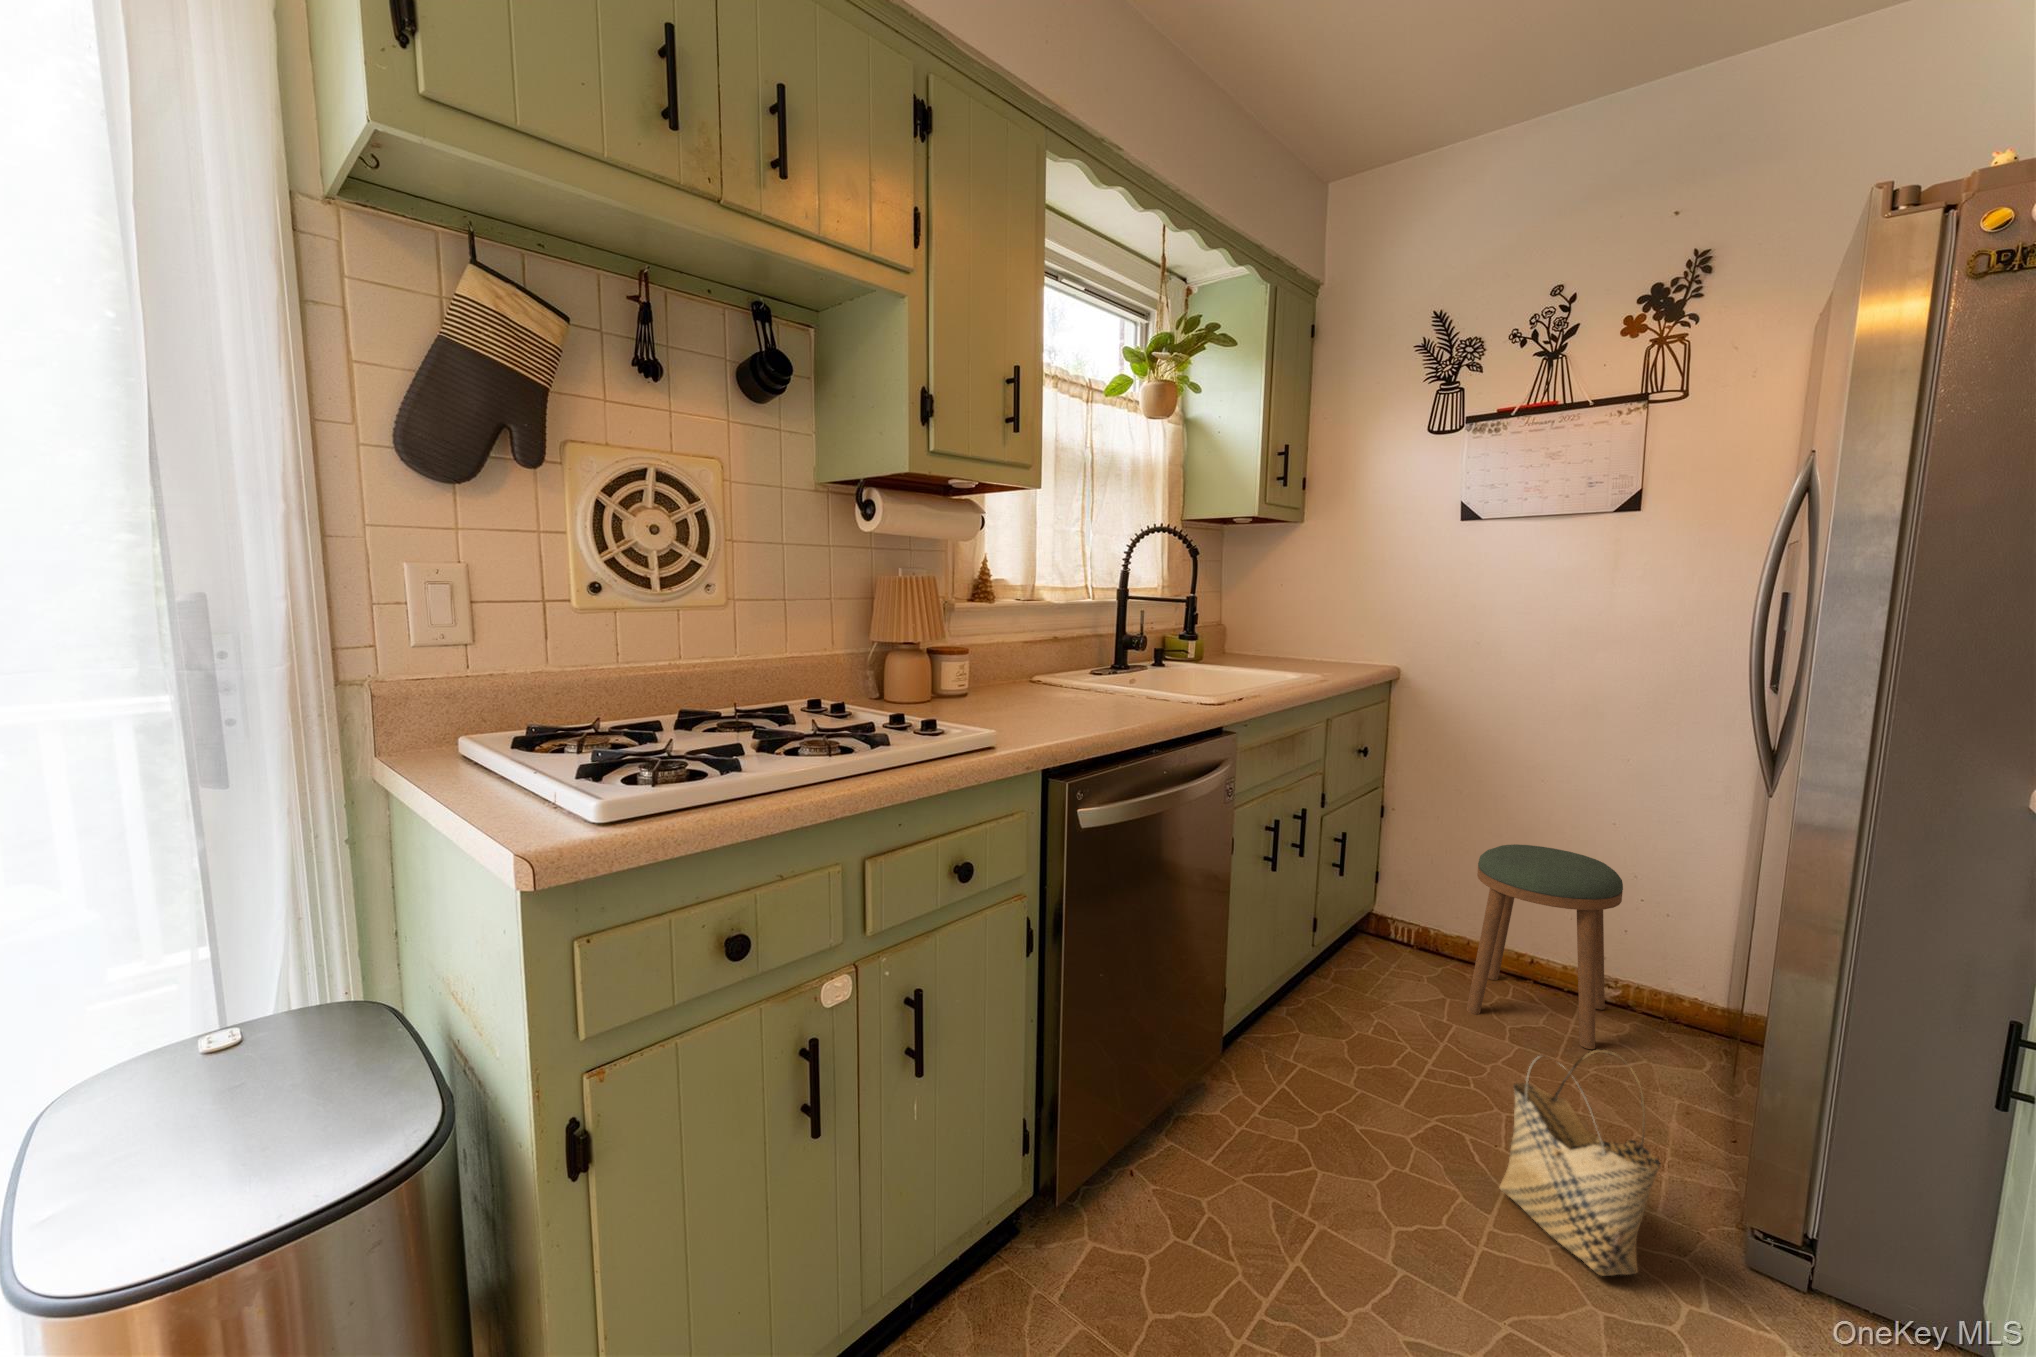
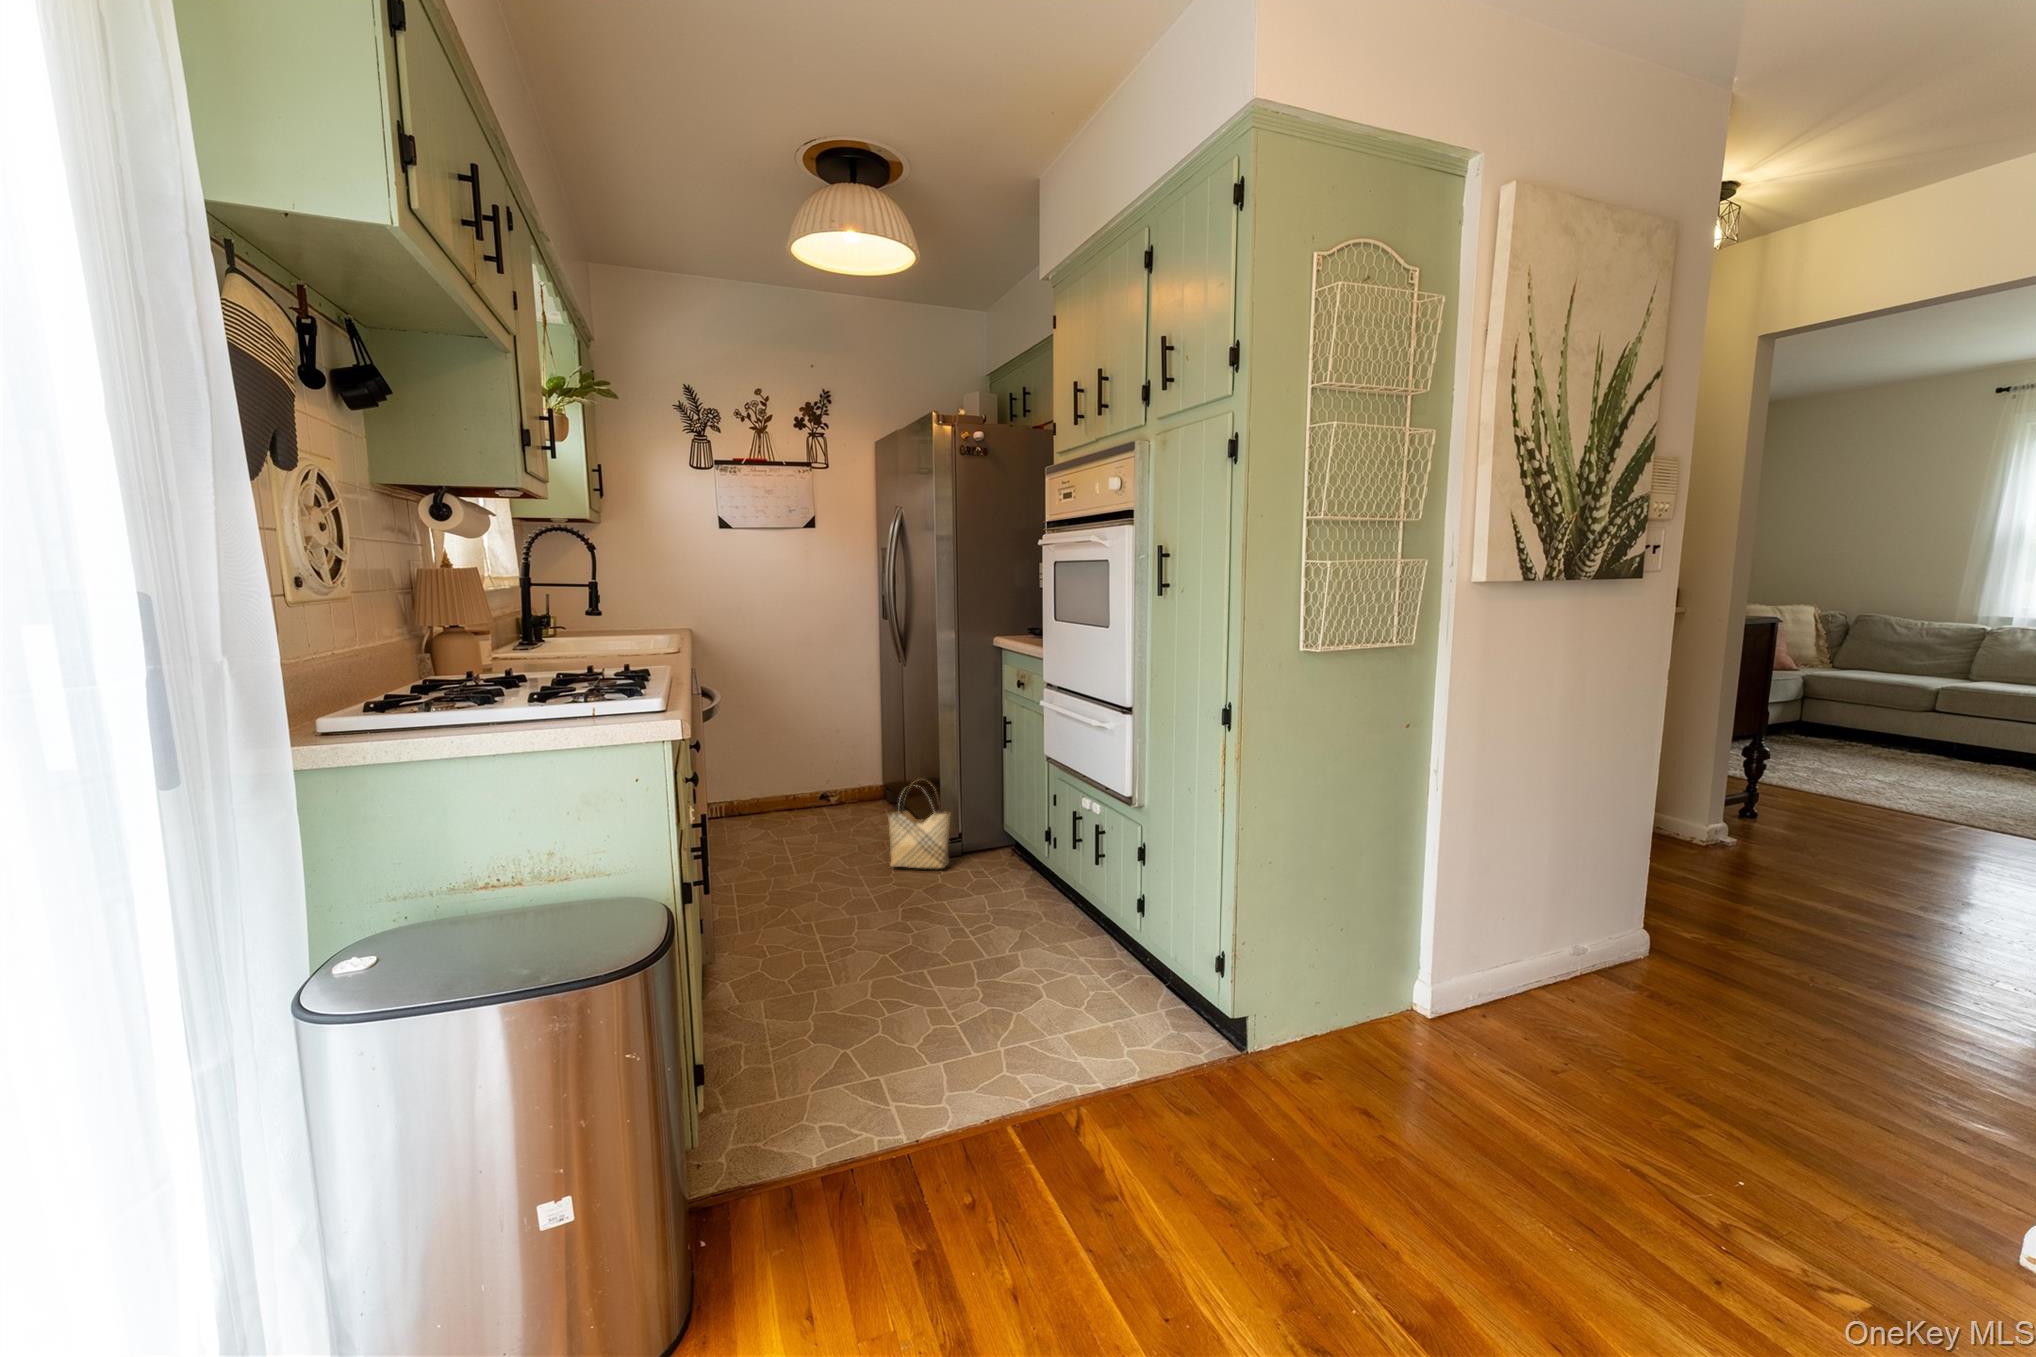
stool: present [1467,844,1623,1049] -> none [774,724,854,830]

